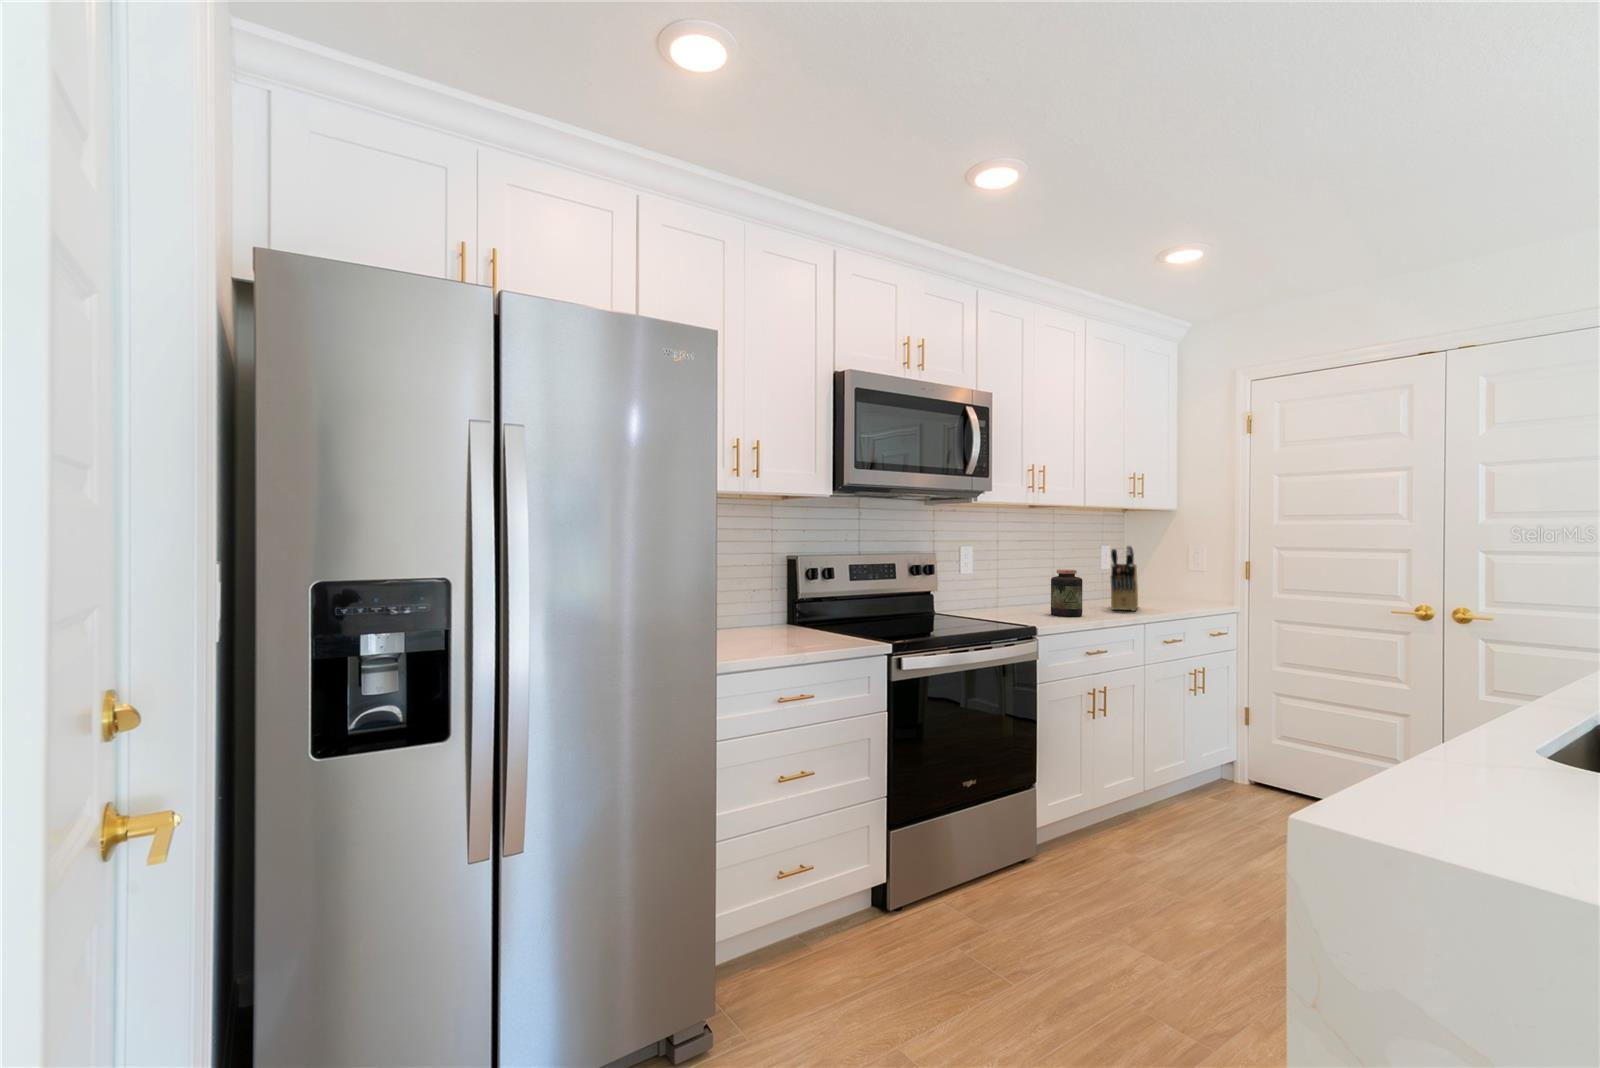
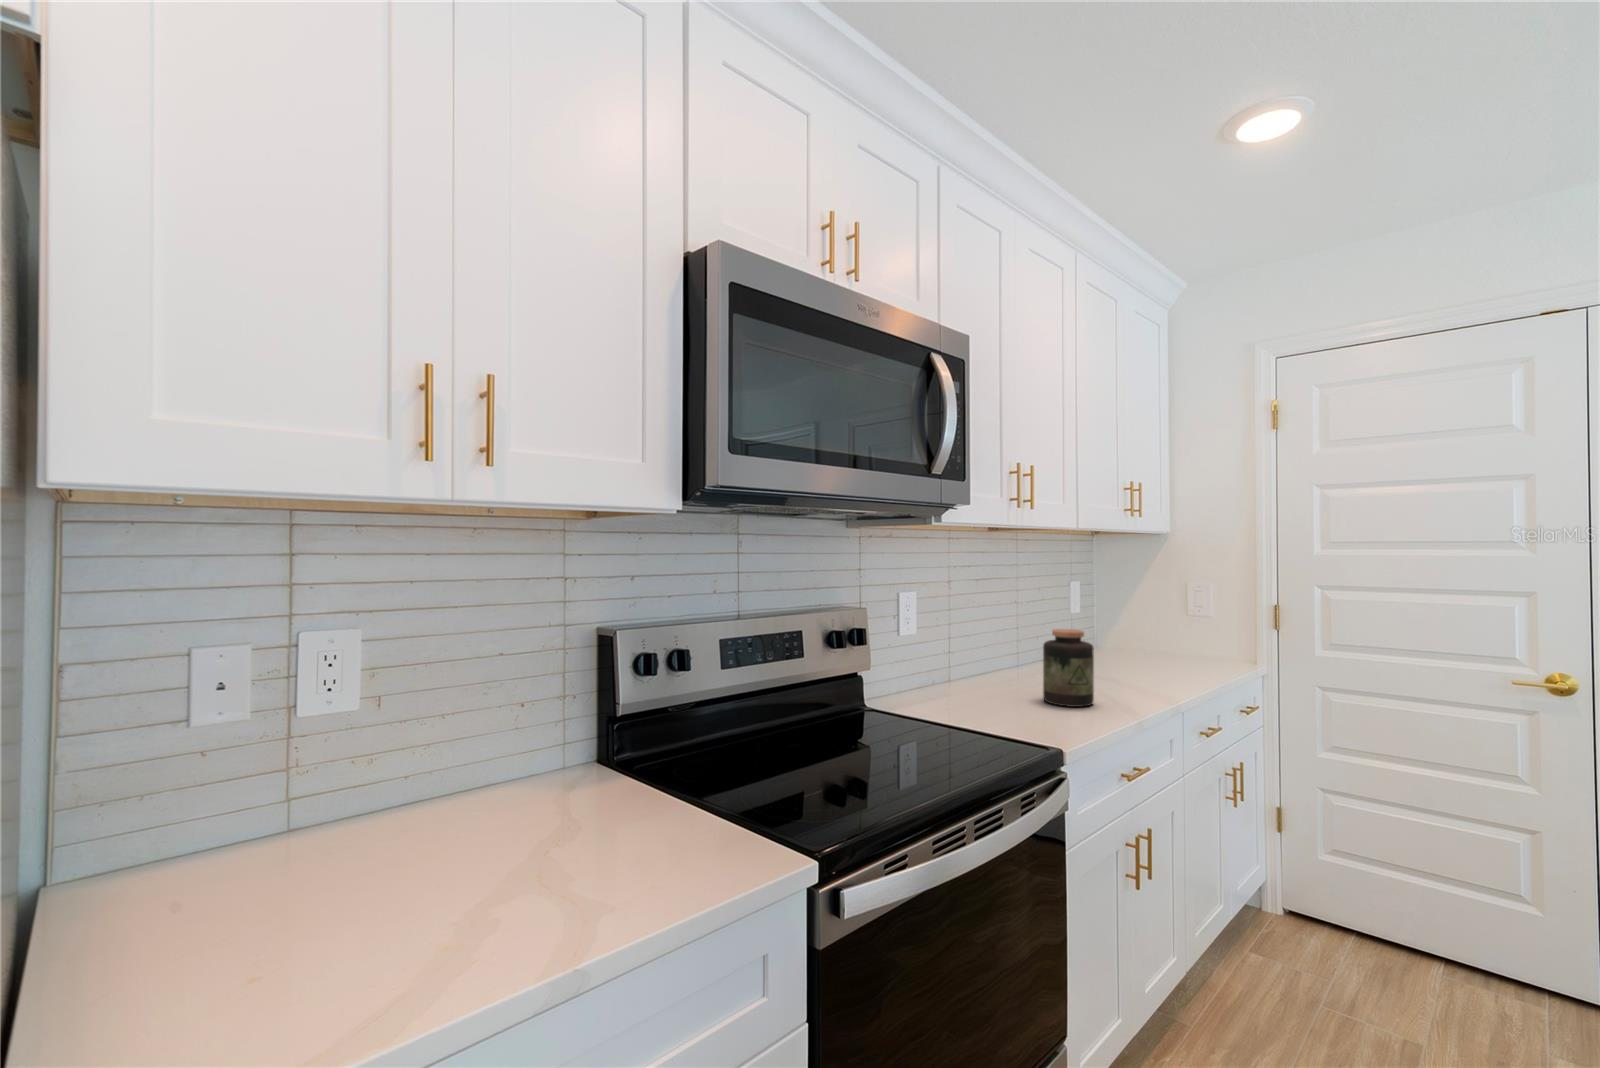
knife block: present [1111,546,1138,611] -> none [1108,588,1157,686]

